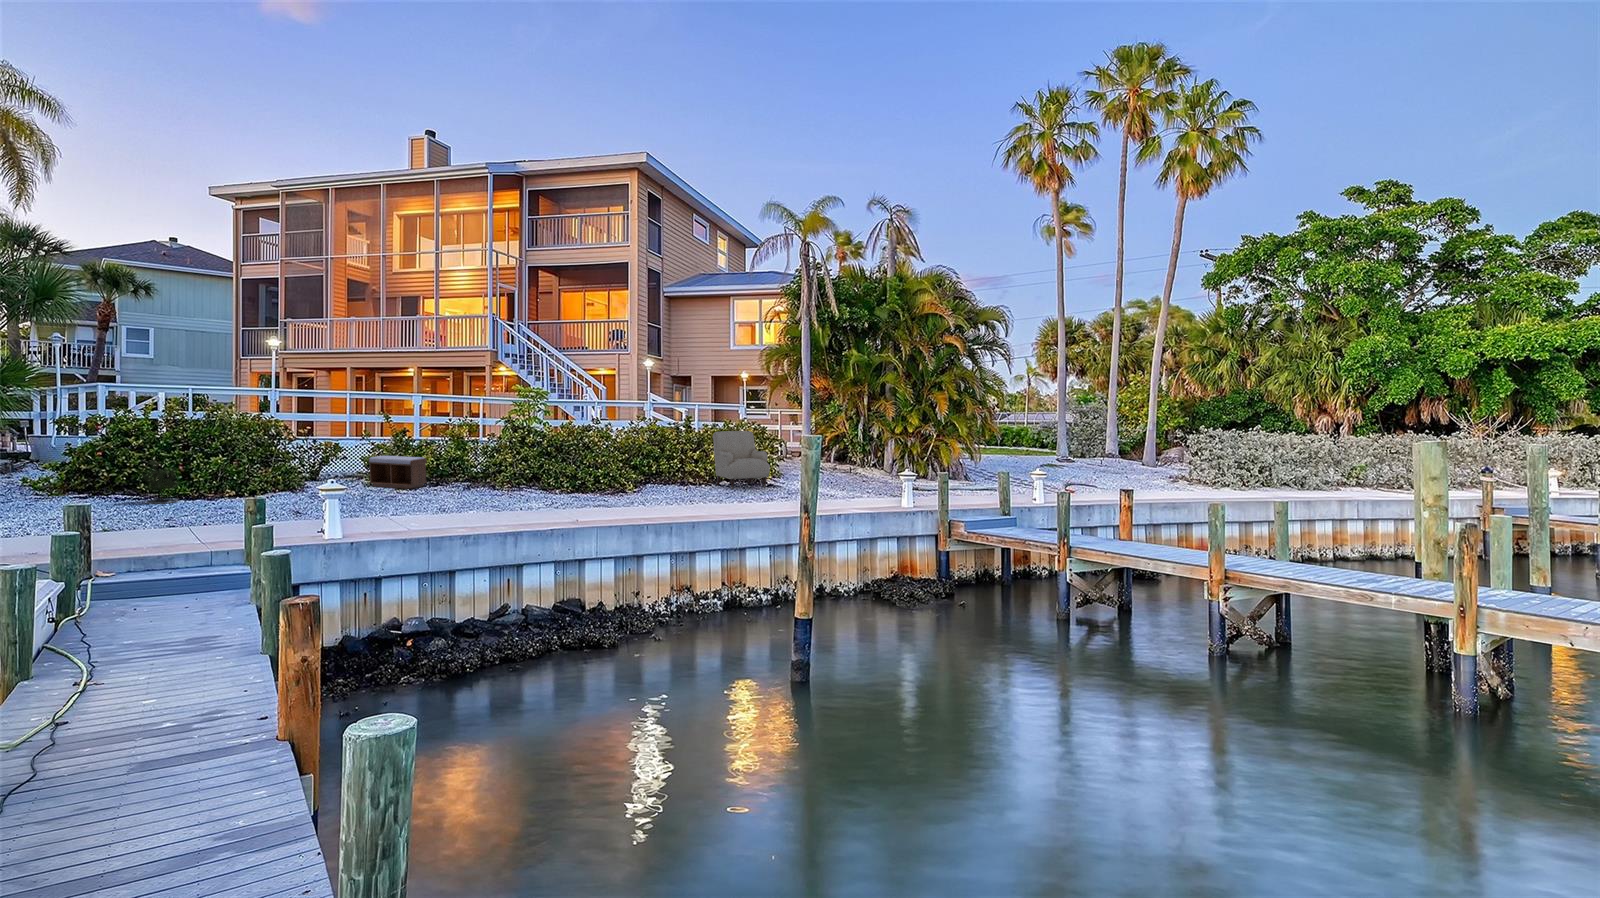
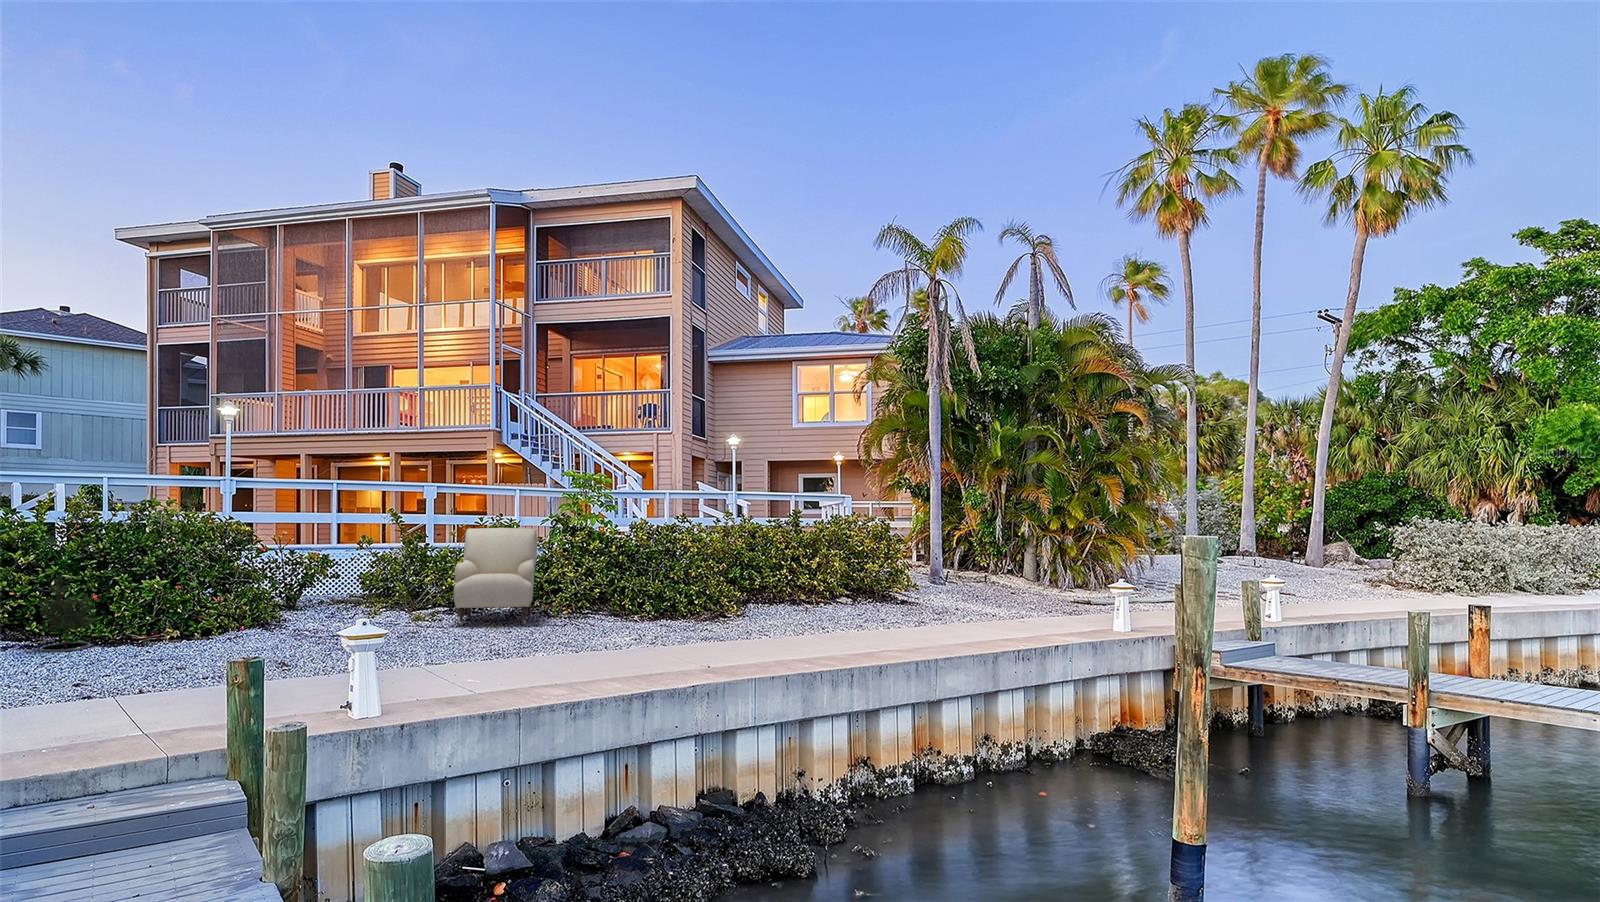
chair: present [713,431,770,489] -> present [454,528,537,626]
bench: present [369,456,427,489] -> none [365,571,448,619]

